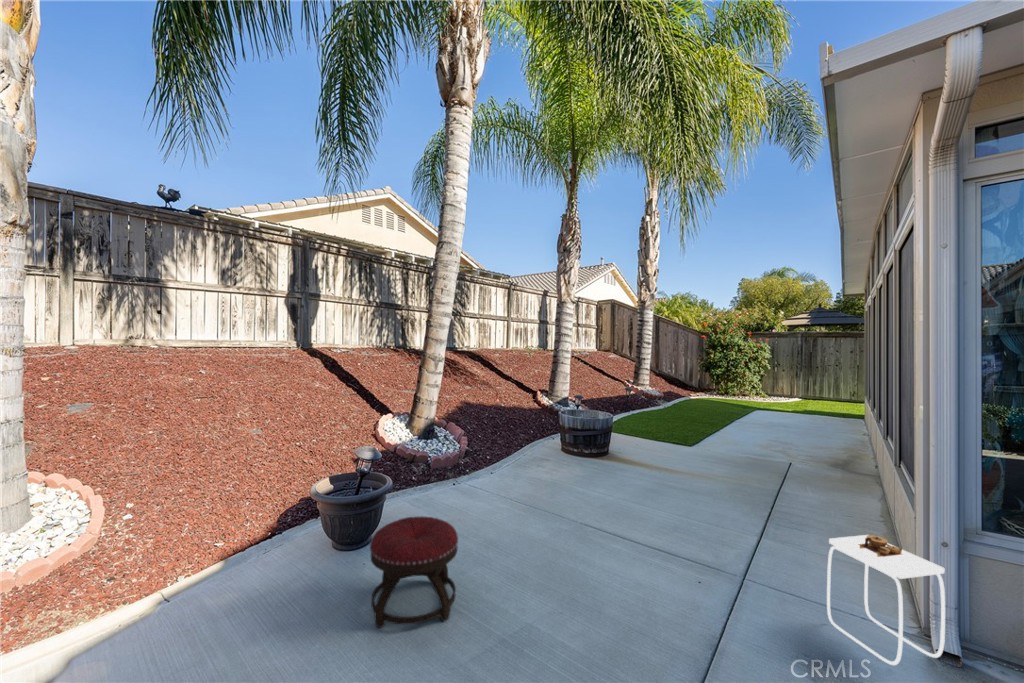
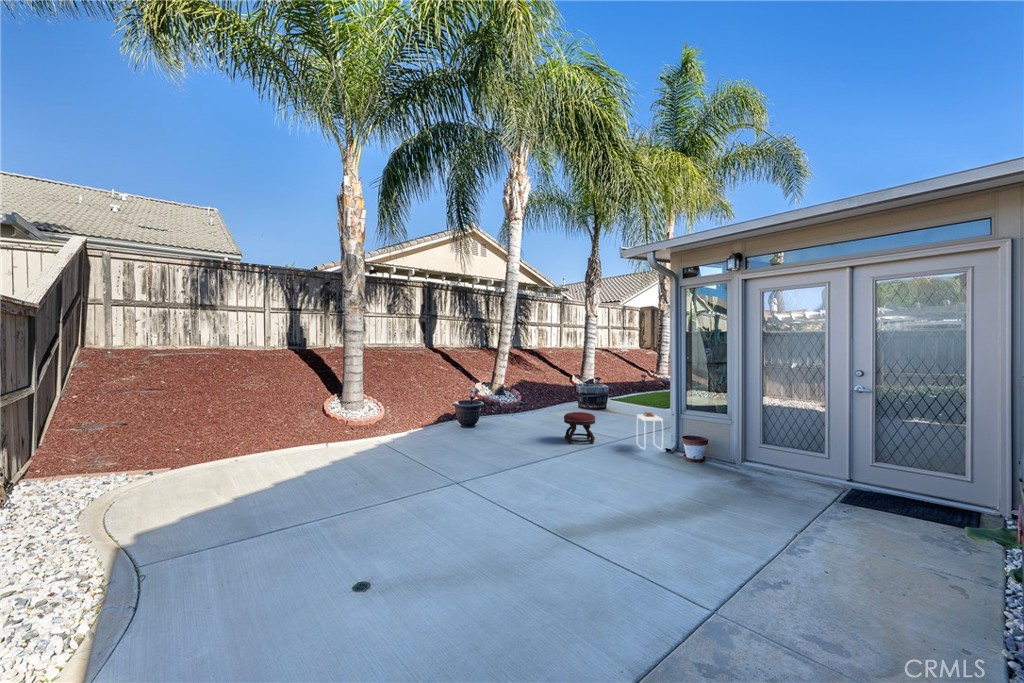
ottoman: present [370,517,458,628] -> present [564,412,595,444]

